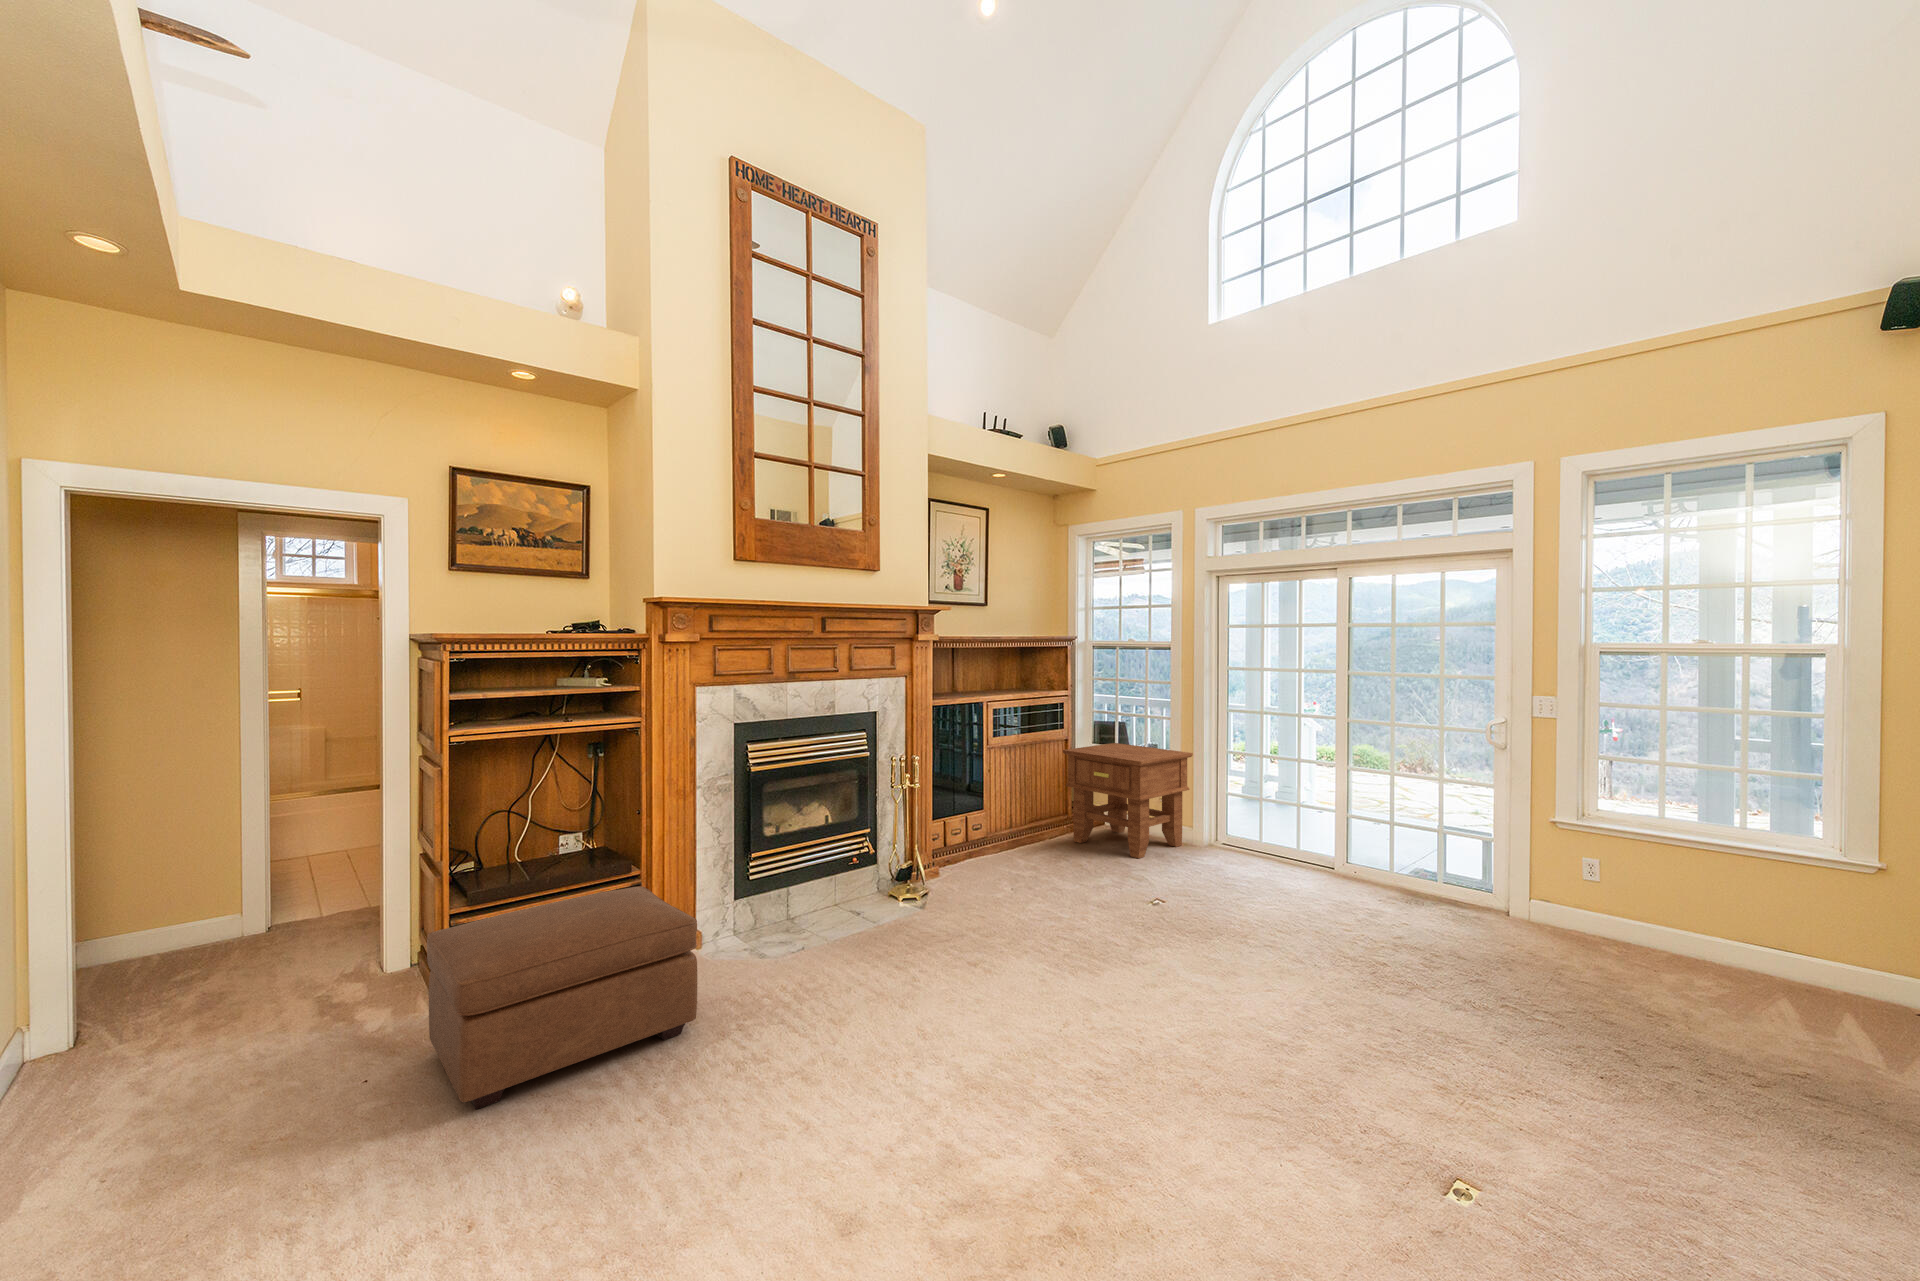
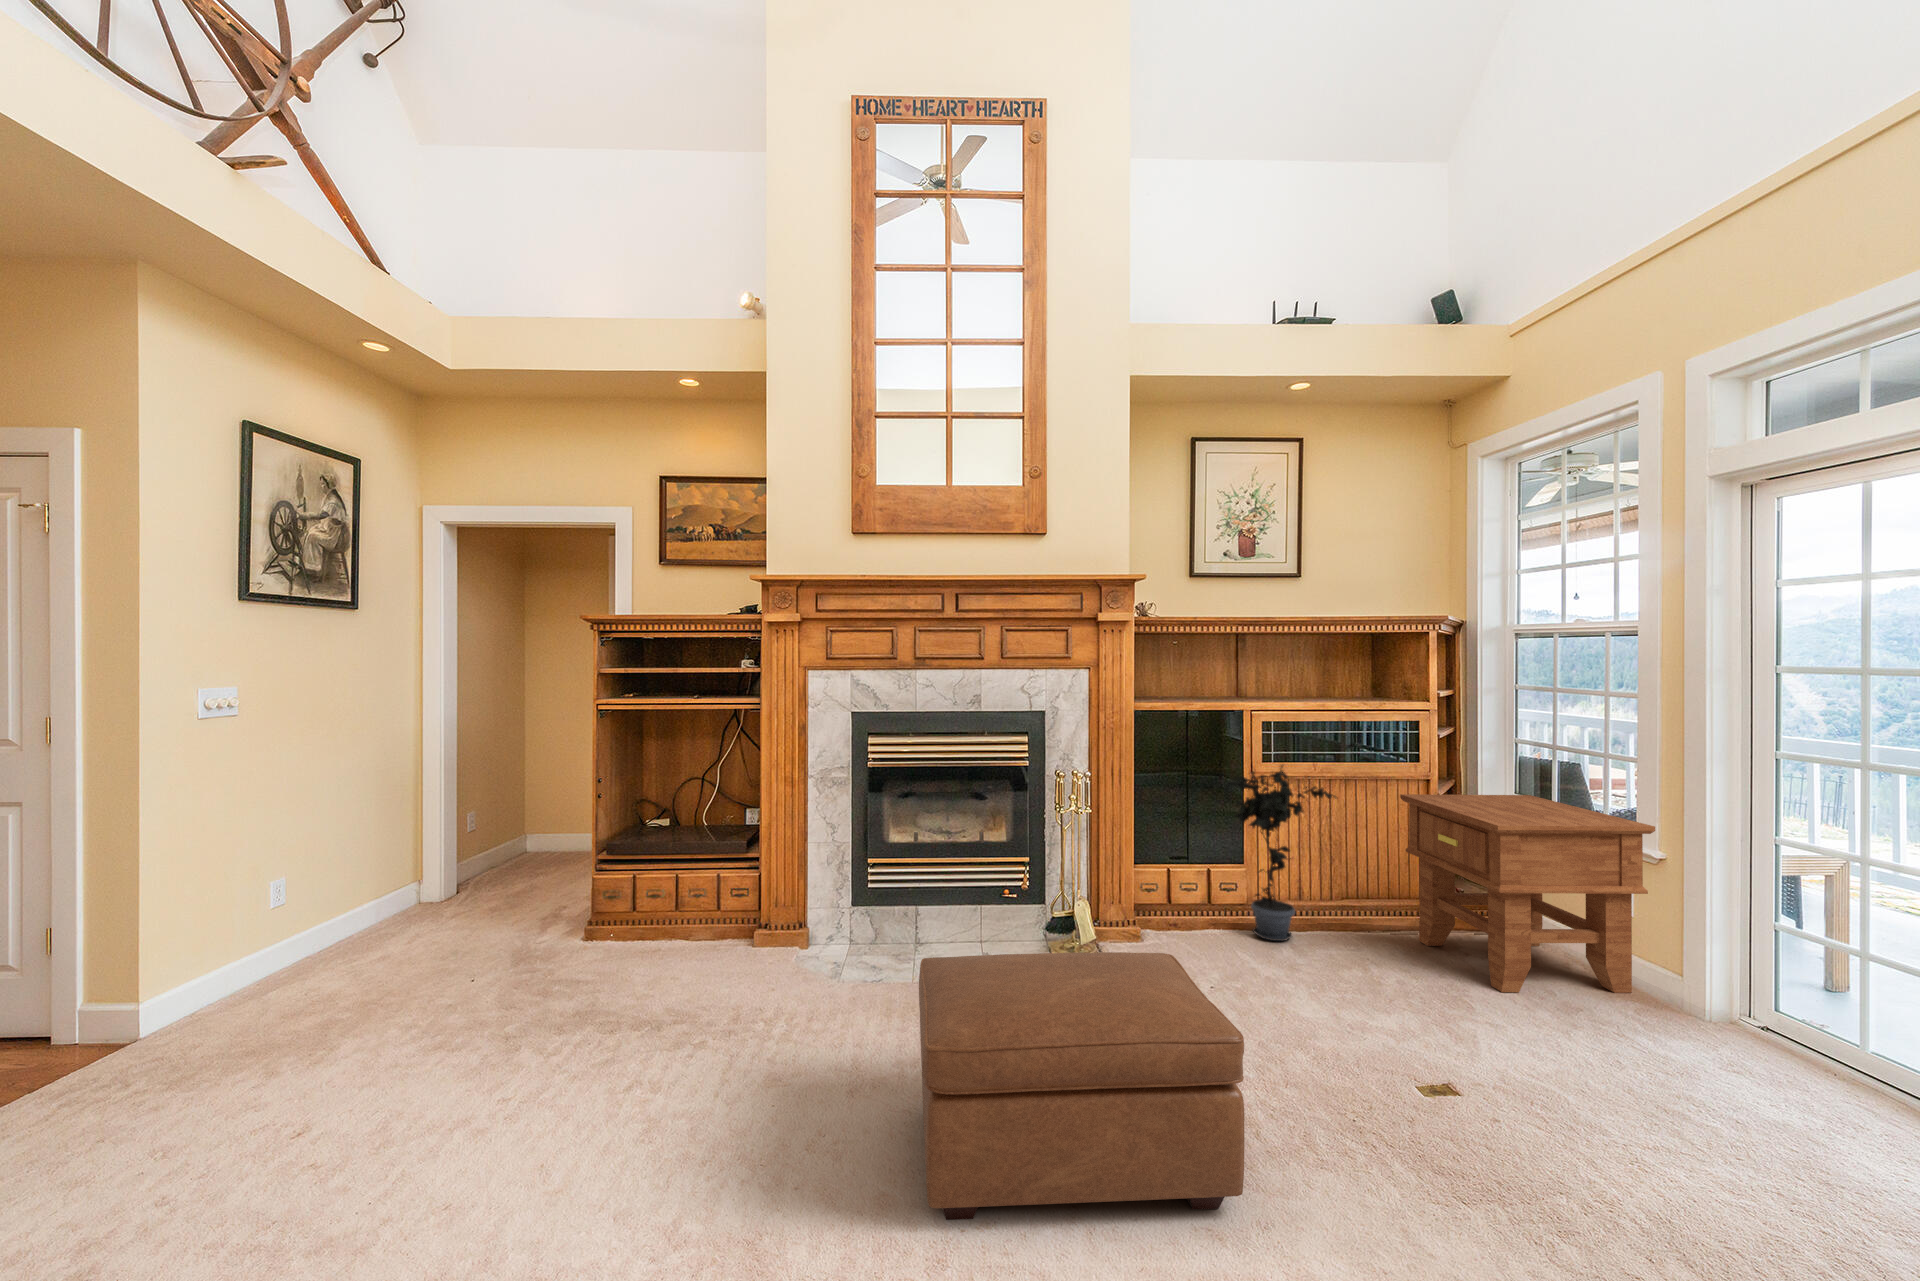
potted plant: none [969,737,1041,859] -> present [1214,766,1336,941]
ottoman: present [427,887,697,1110] -> present [919,952,1245,1220]

